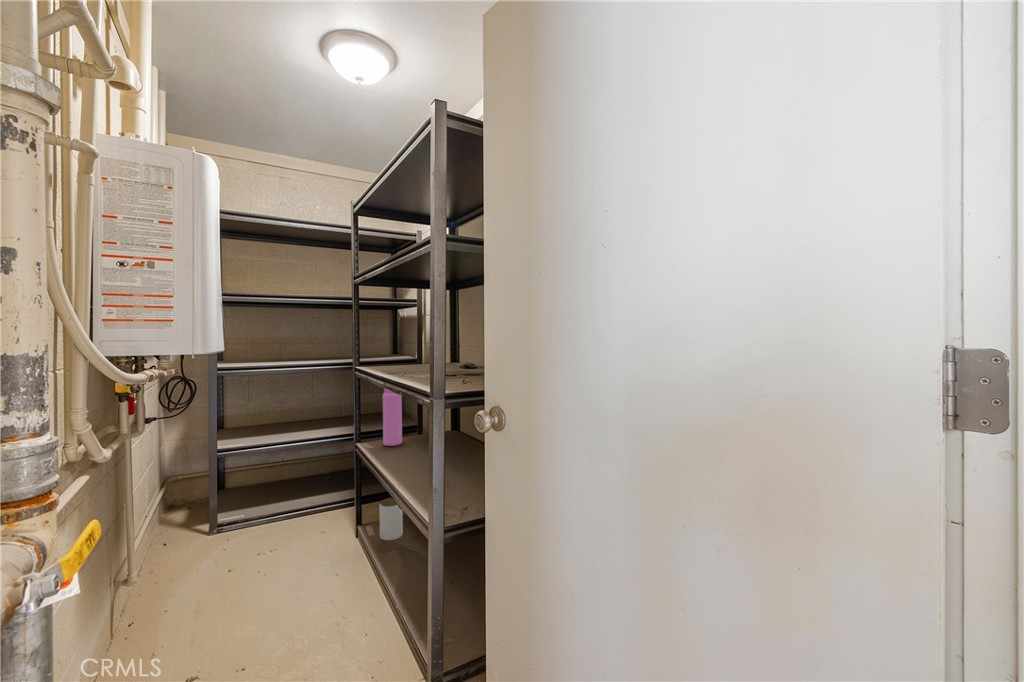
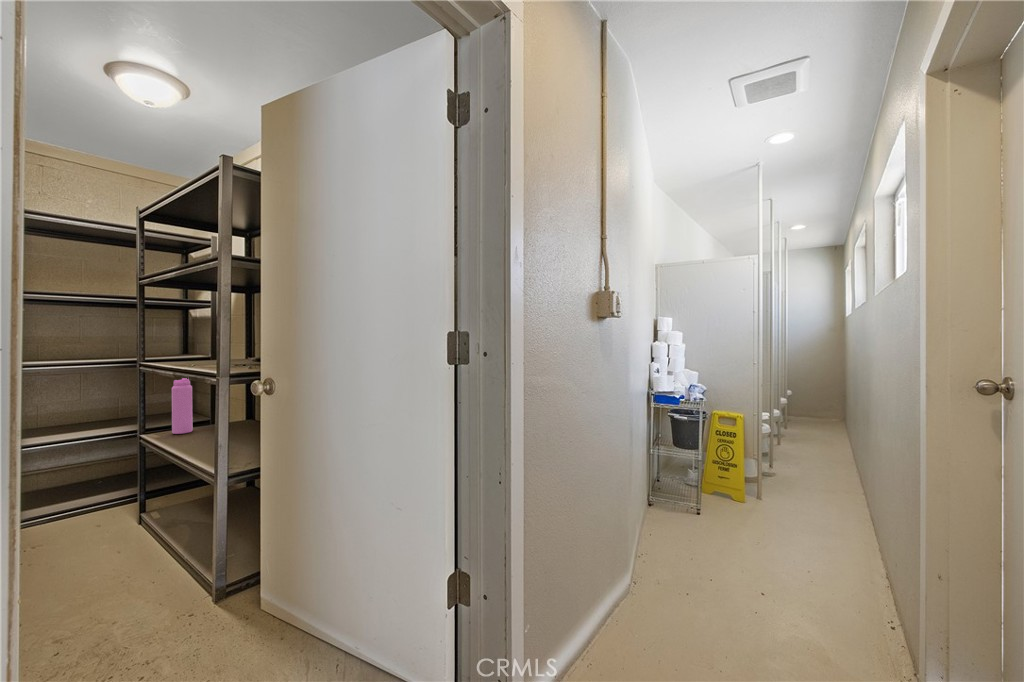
jar: present [379,498,403,540] -> none [167,483,193,522]

